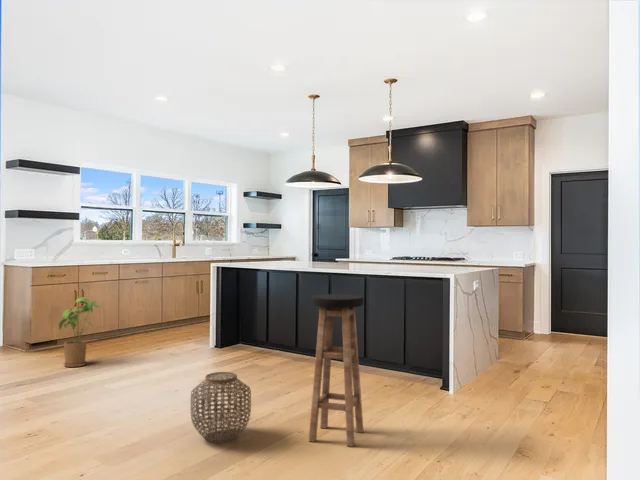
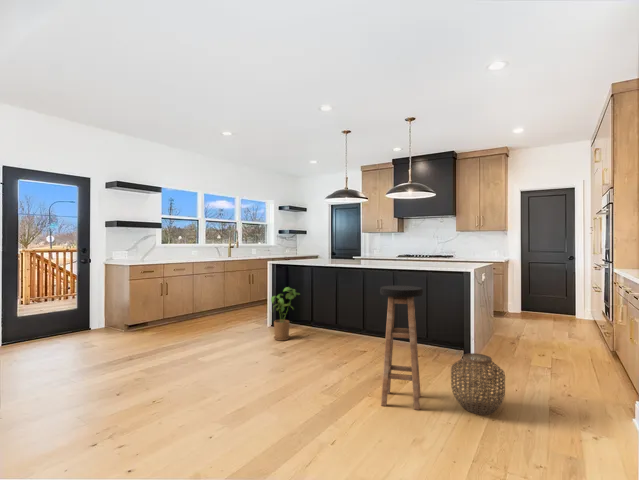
house plant: present [59,298,101,367] -> present [271,287,299,341]
woven basket: present [191,372,251,443] -> present [451,353,505,415]

